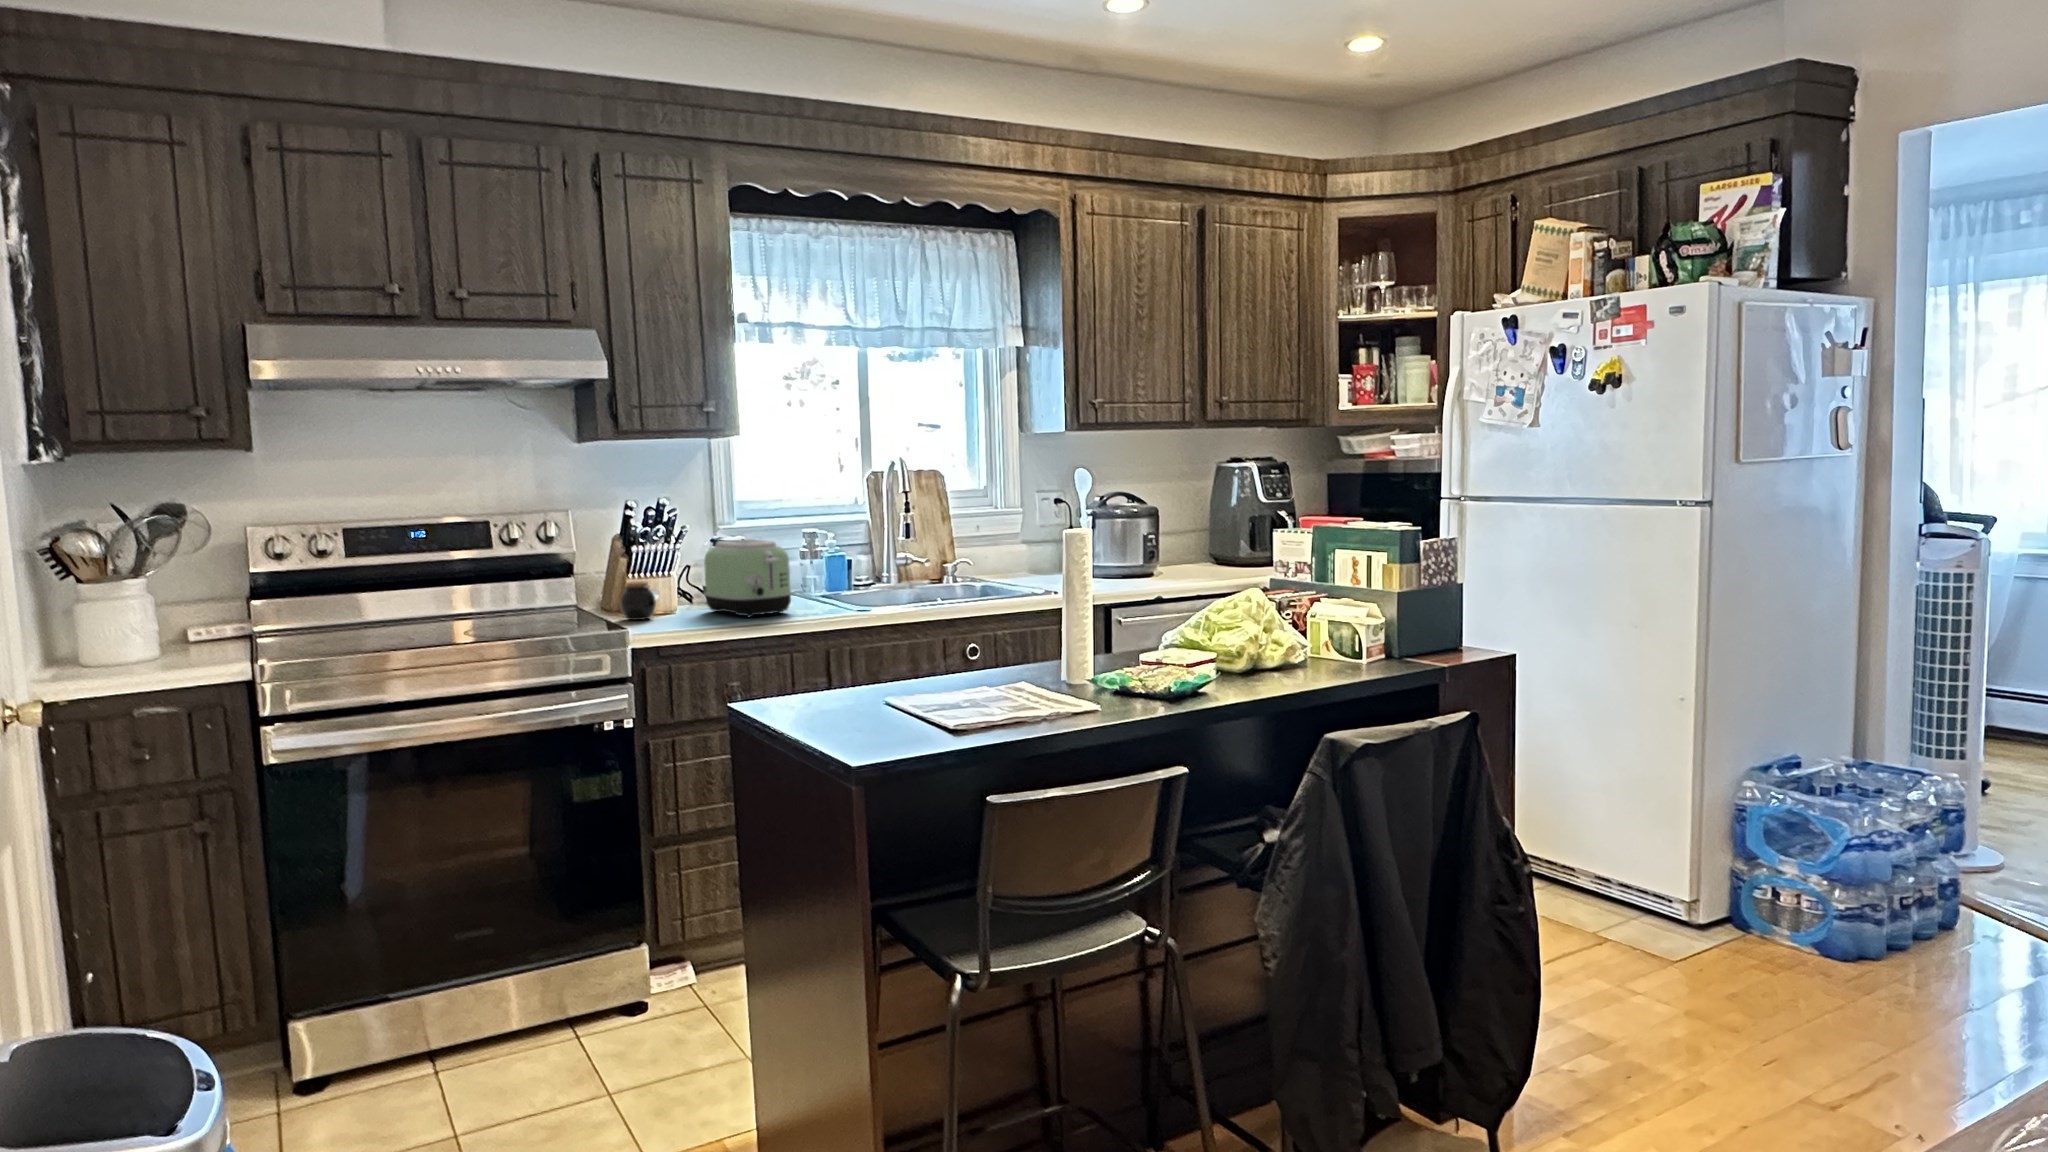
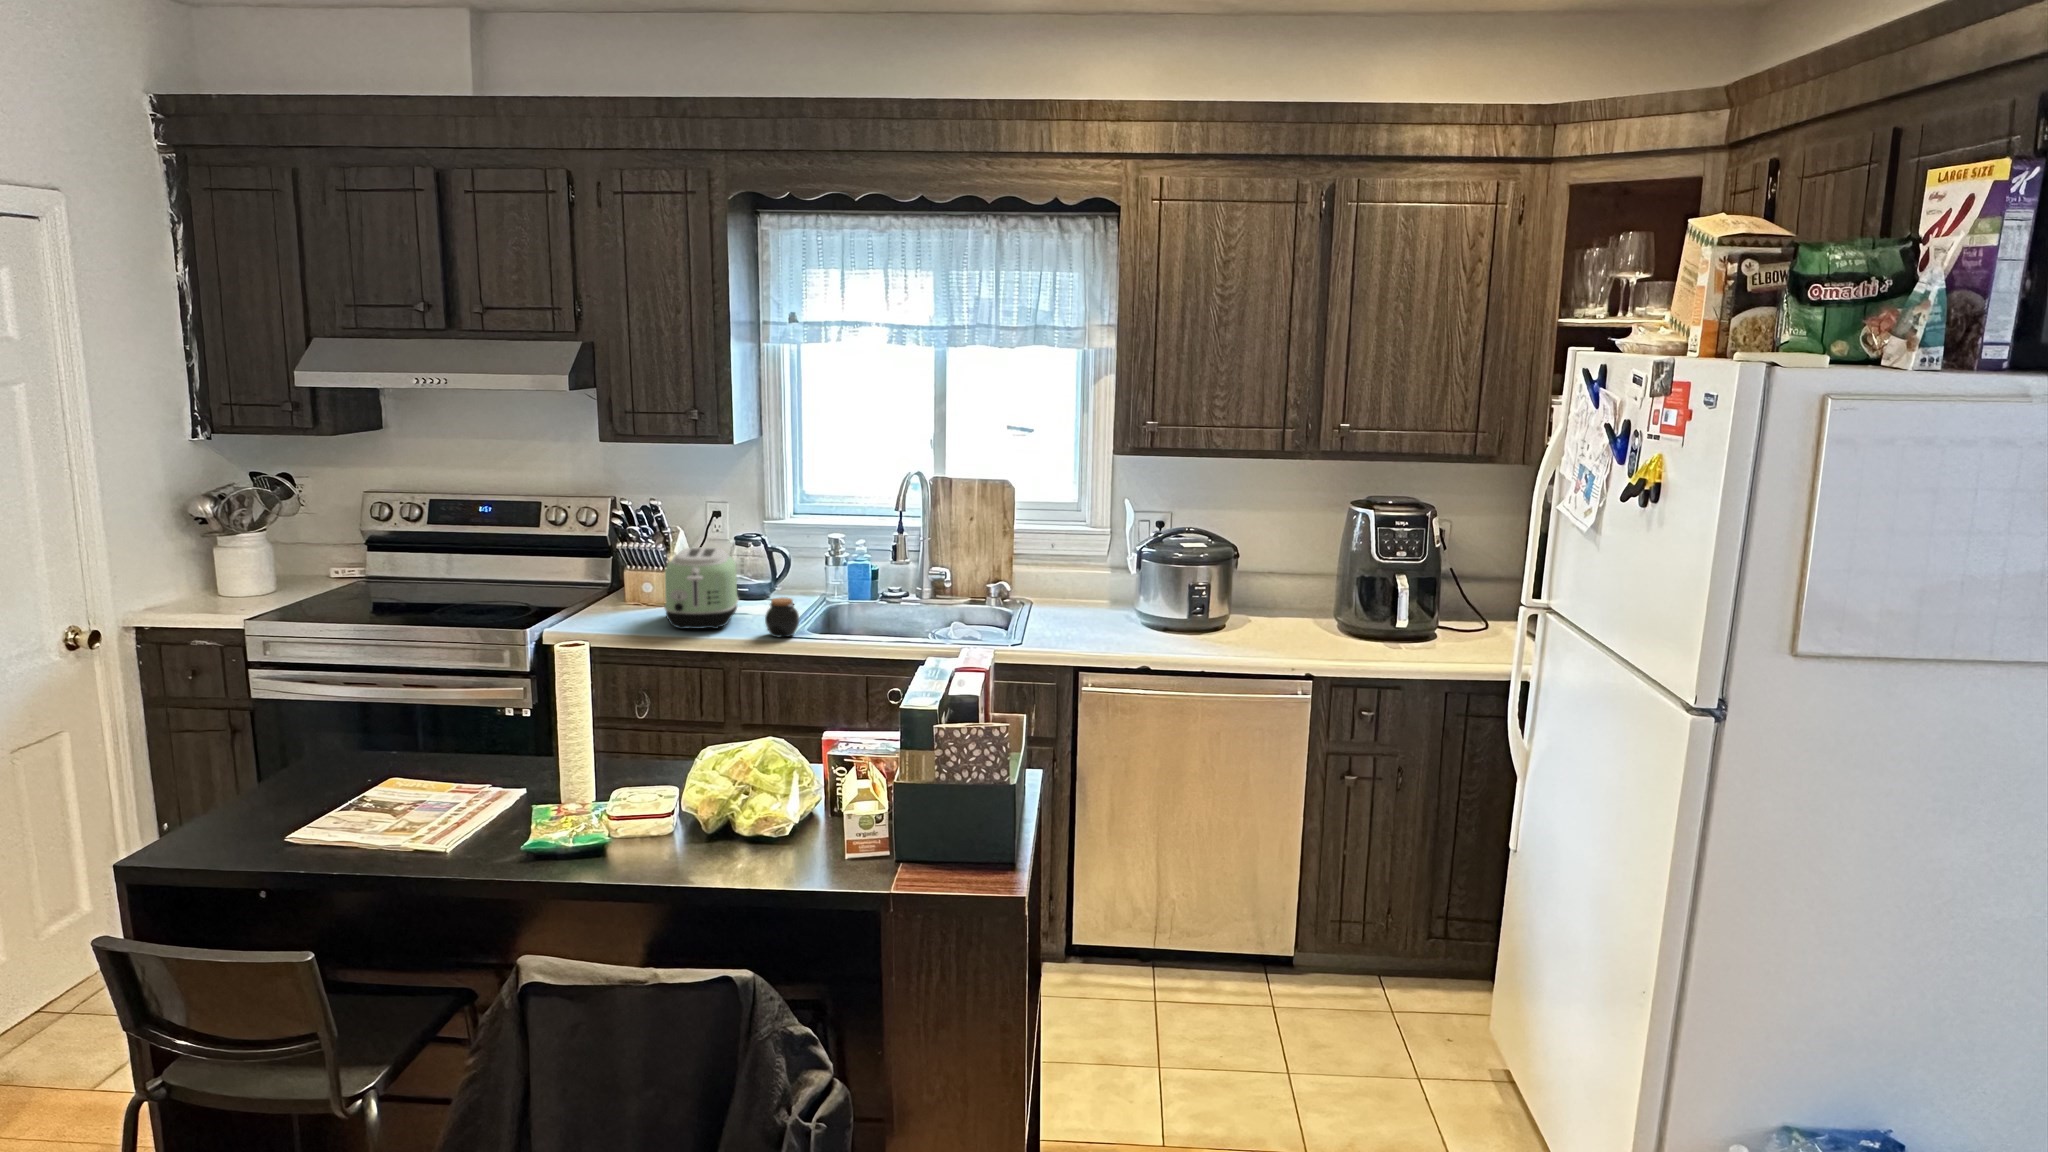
jar: present [620,581,656,620] -> present [765,597,799,637]

